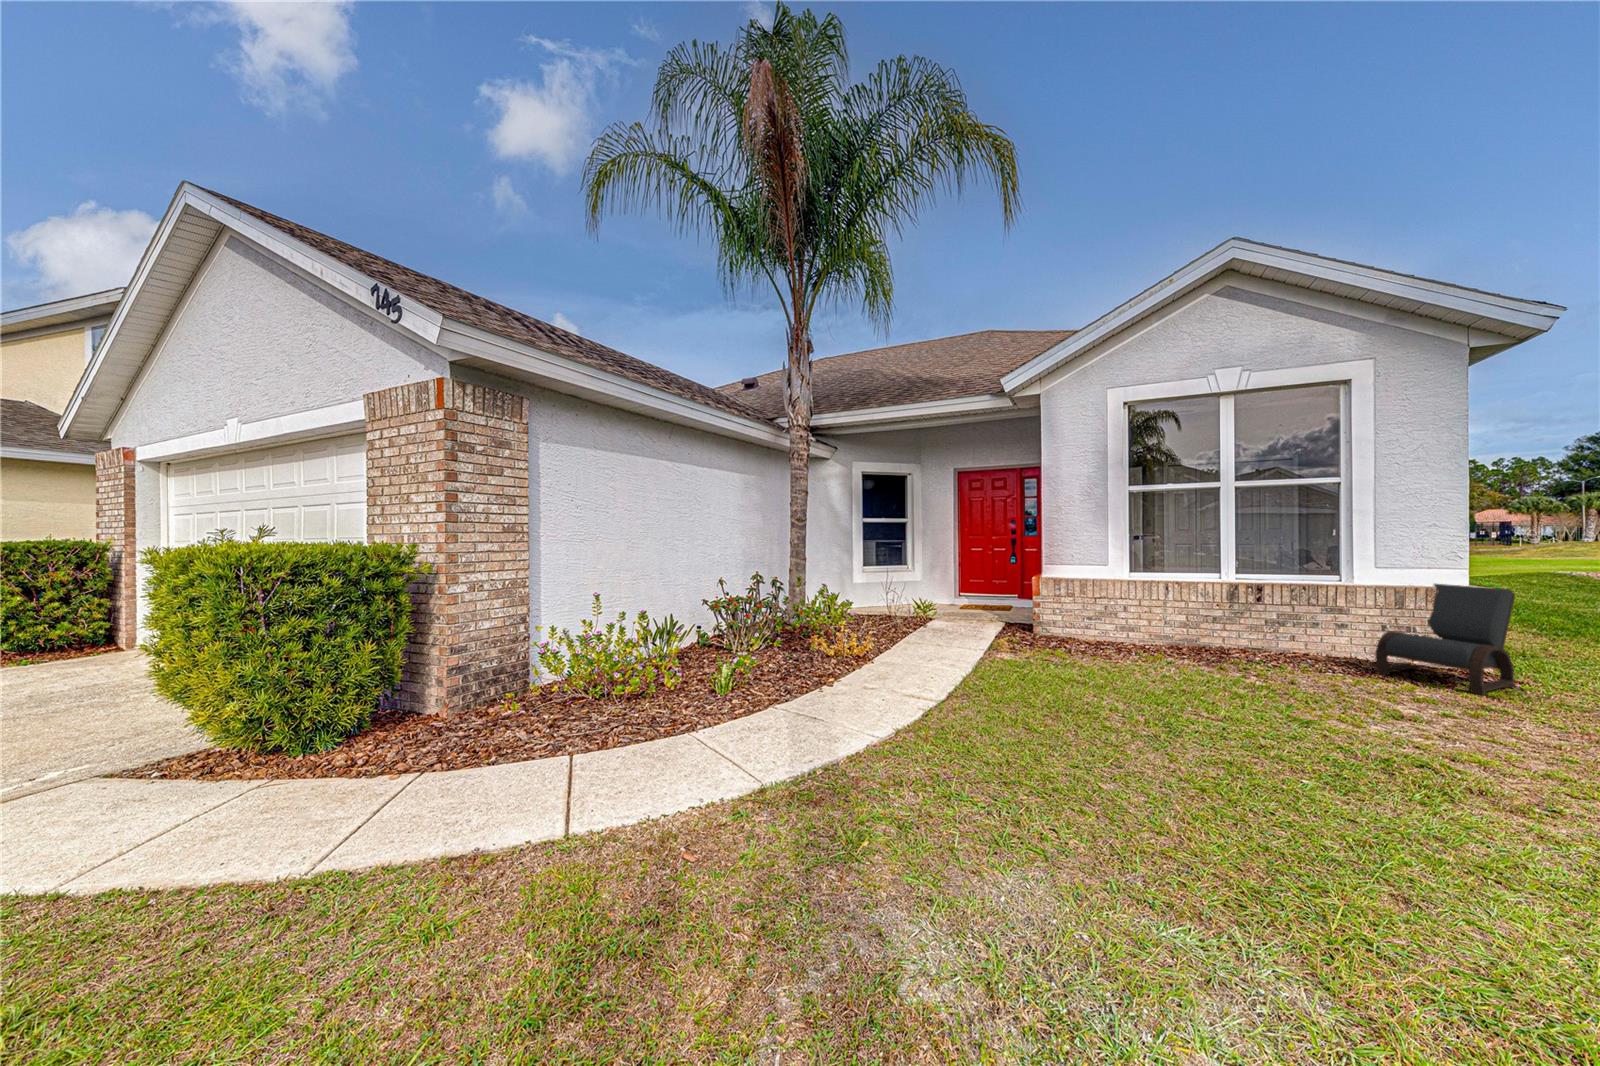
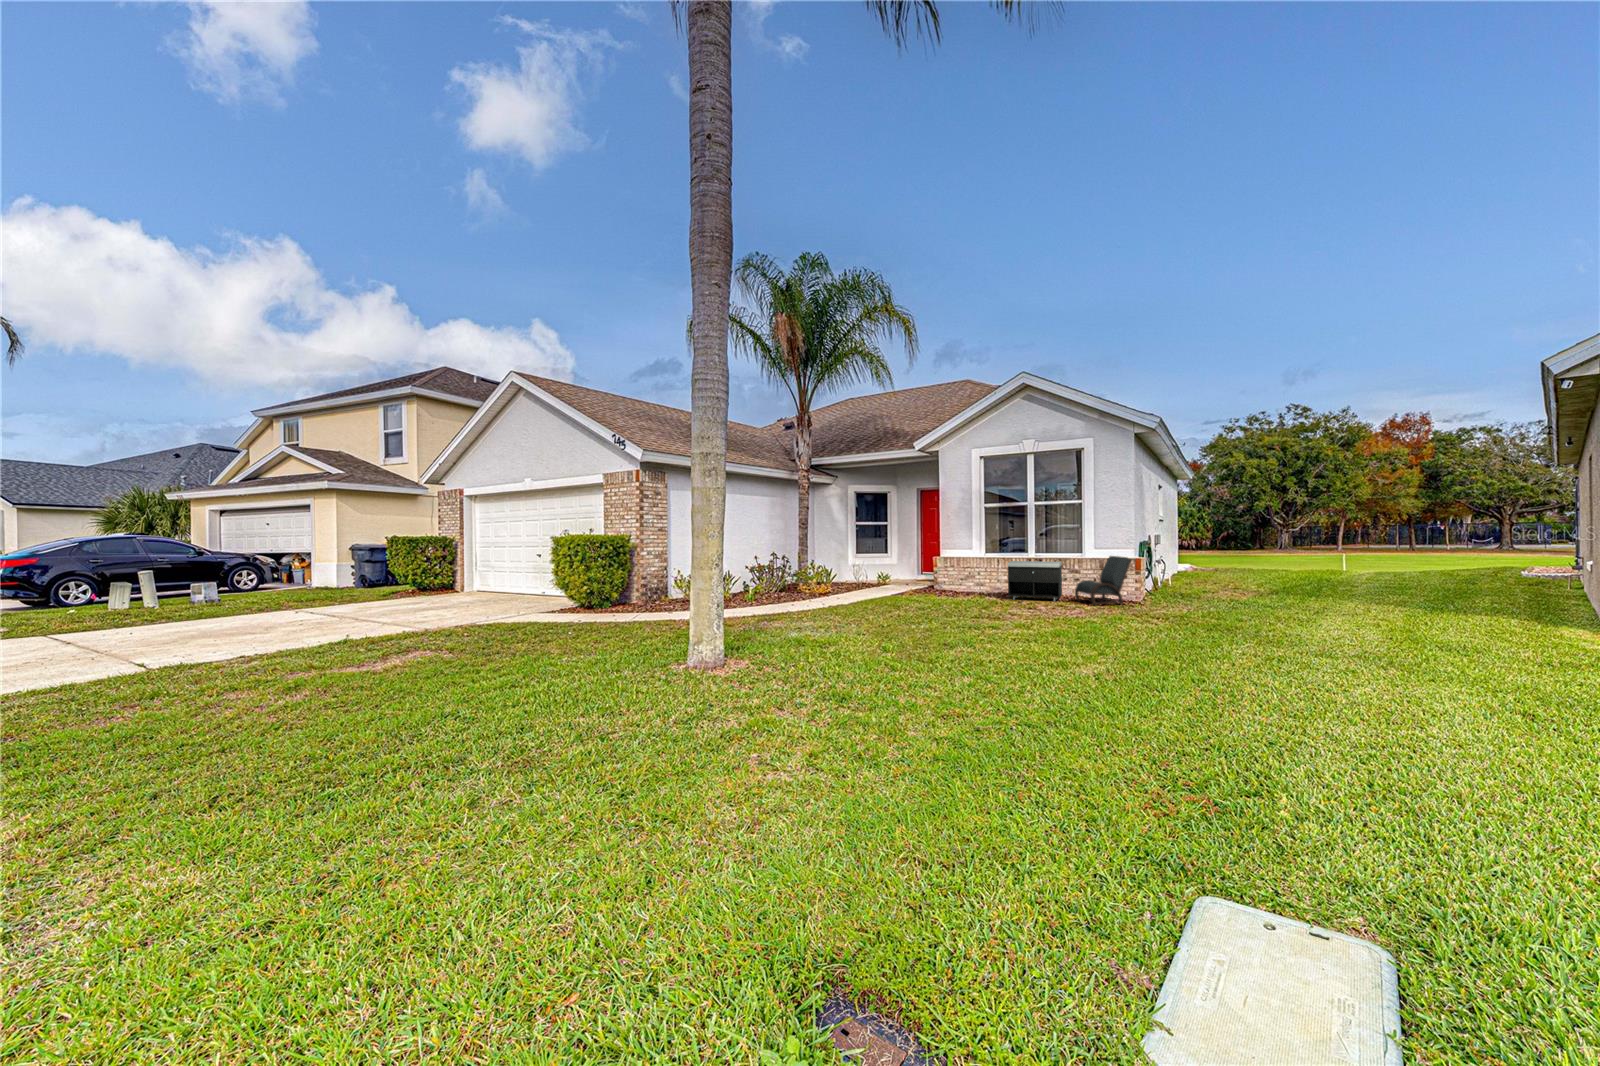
storage bench: none [1201,590,1356,673] -> present [1008,561,1062,601]

